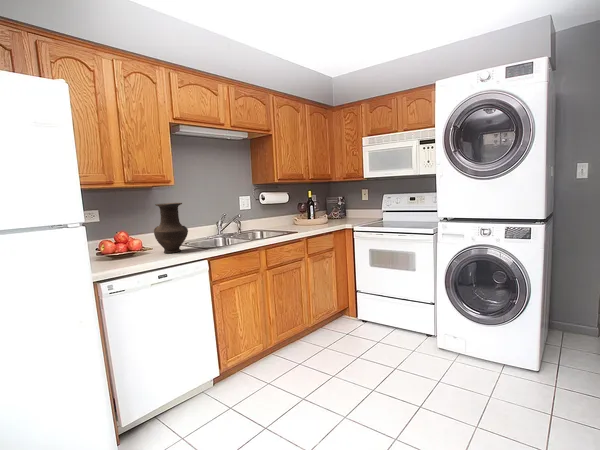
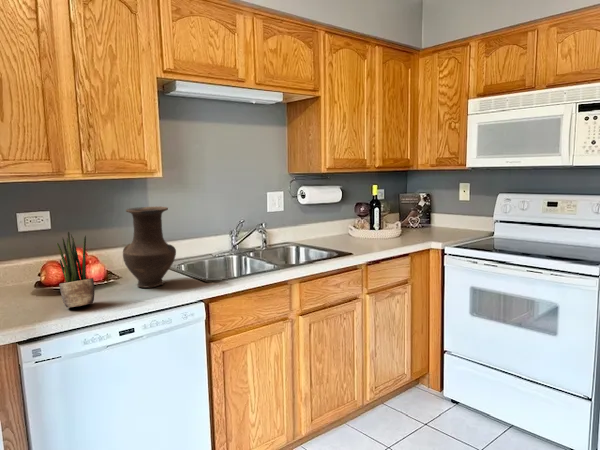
potted plant: none [116,216,141,263] -> present [57,232,95,307]

